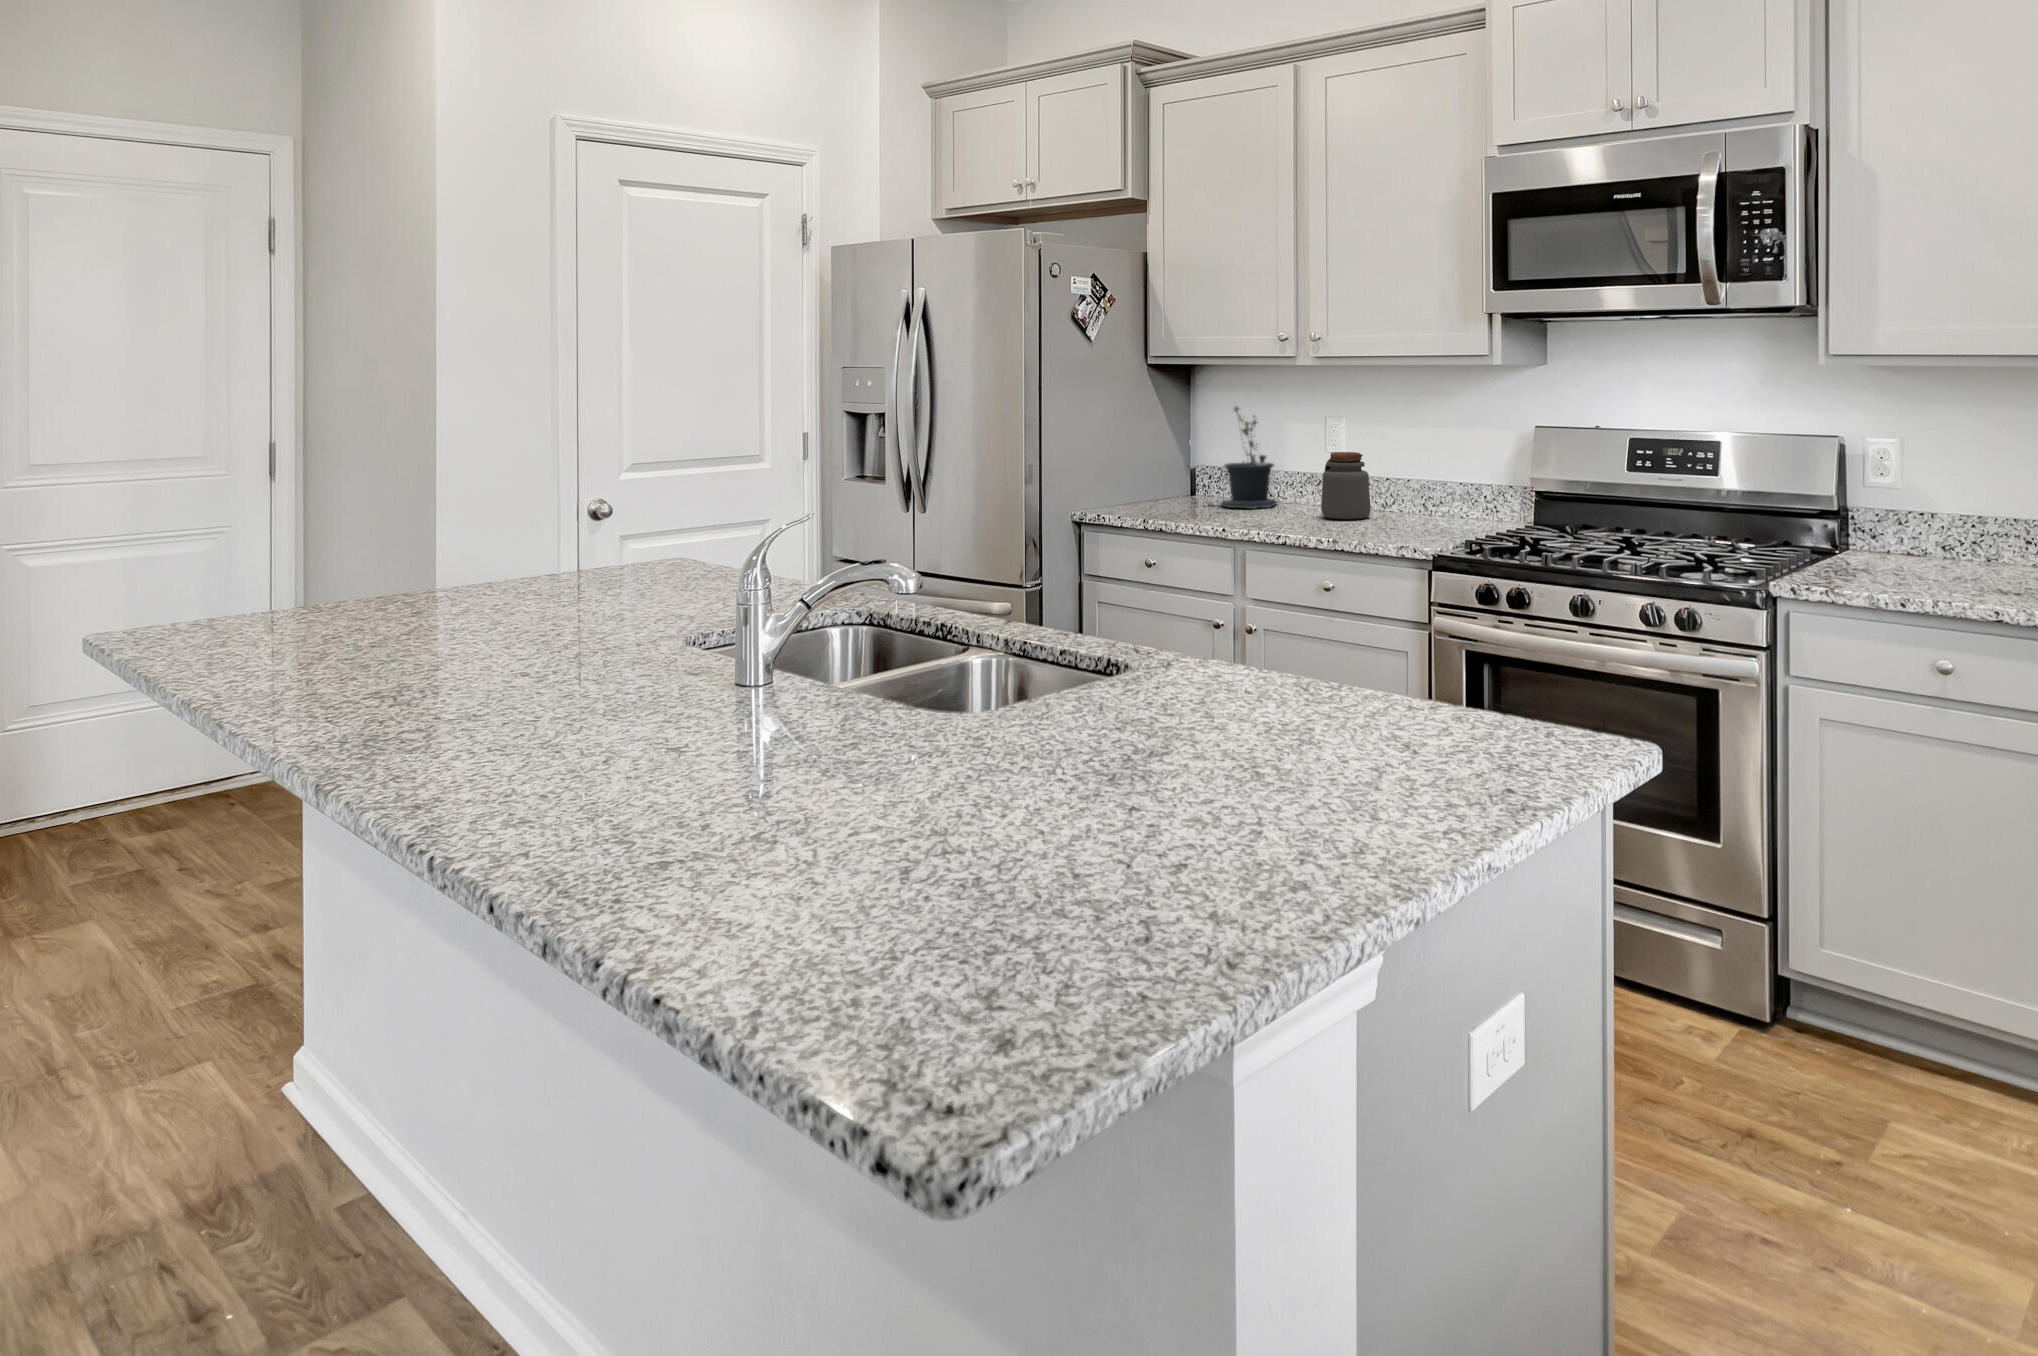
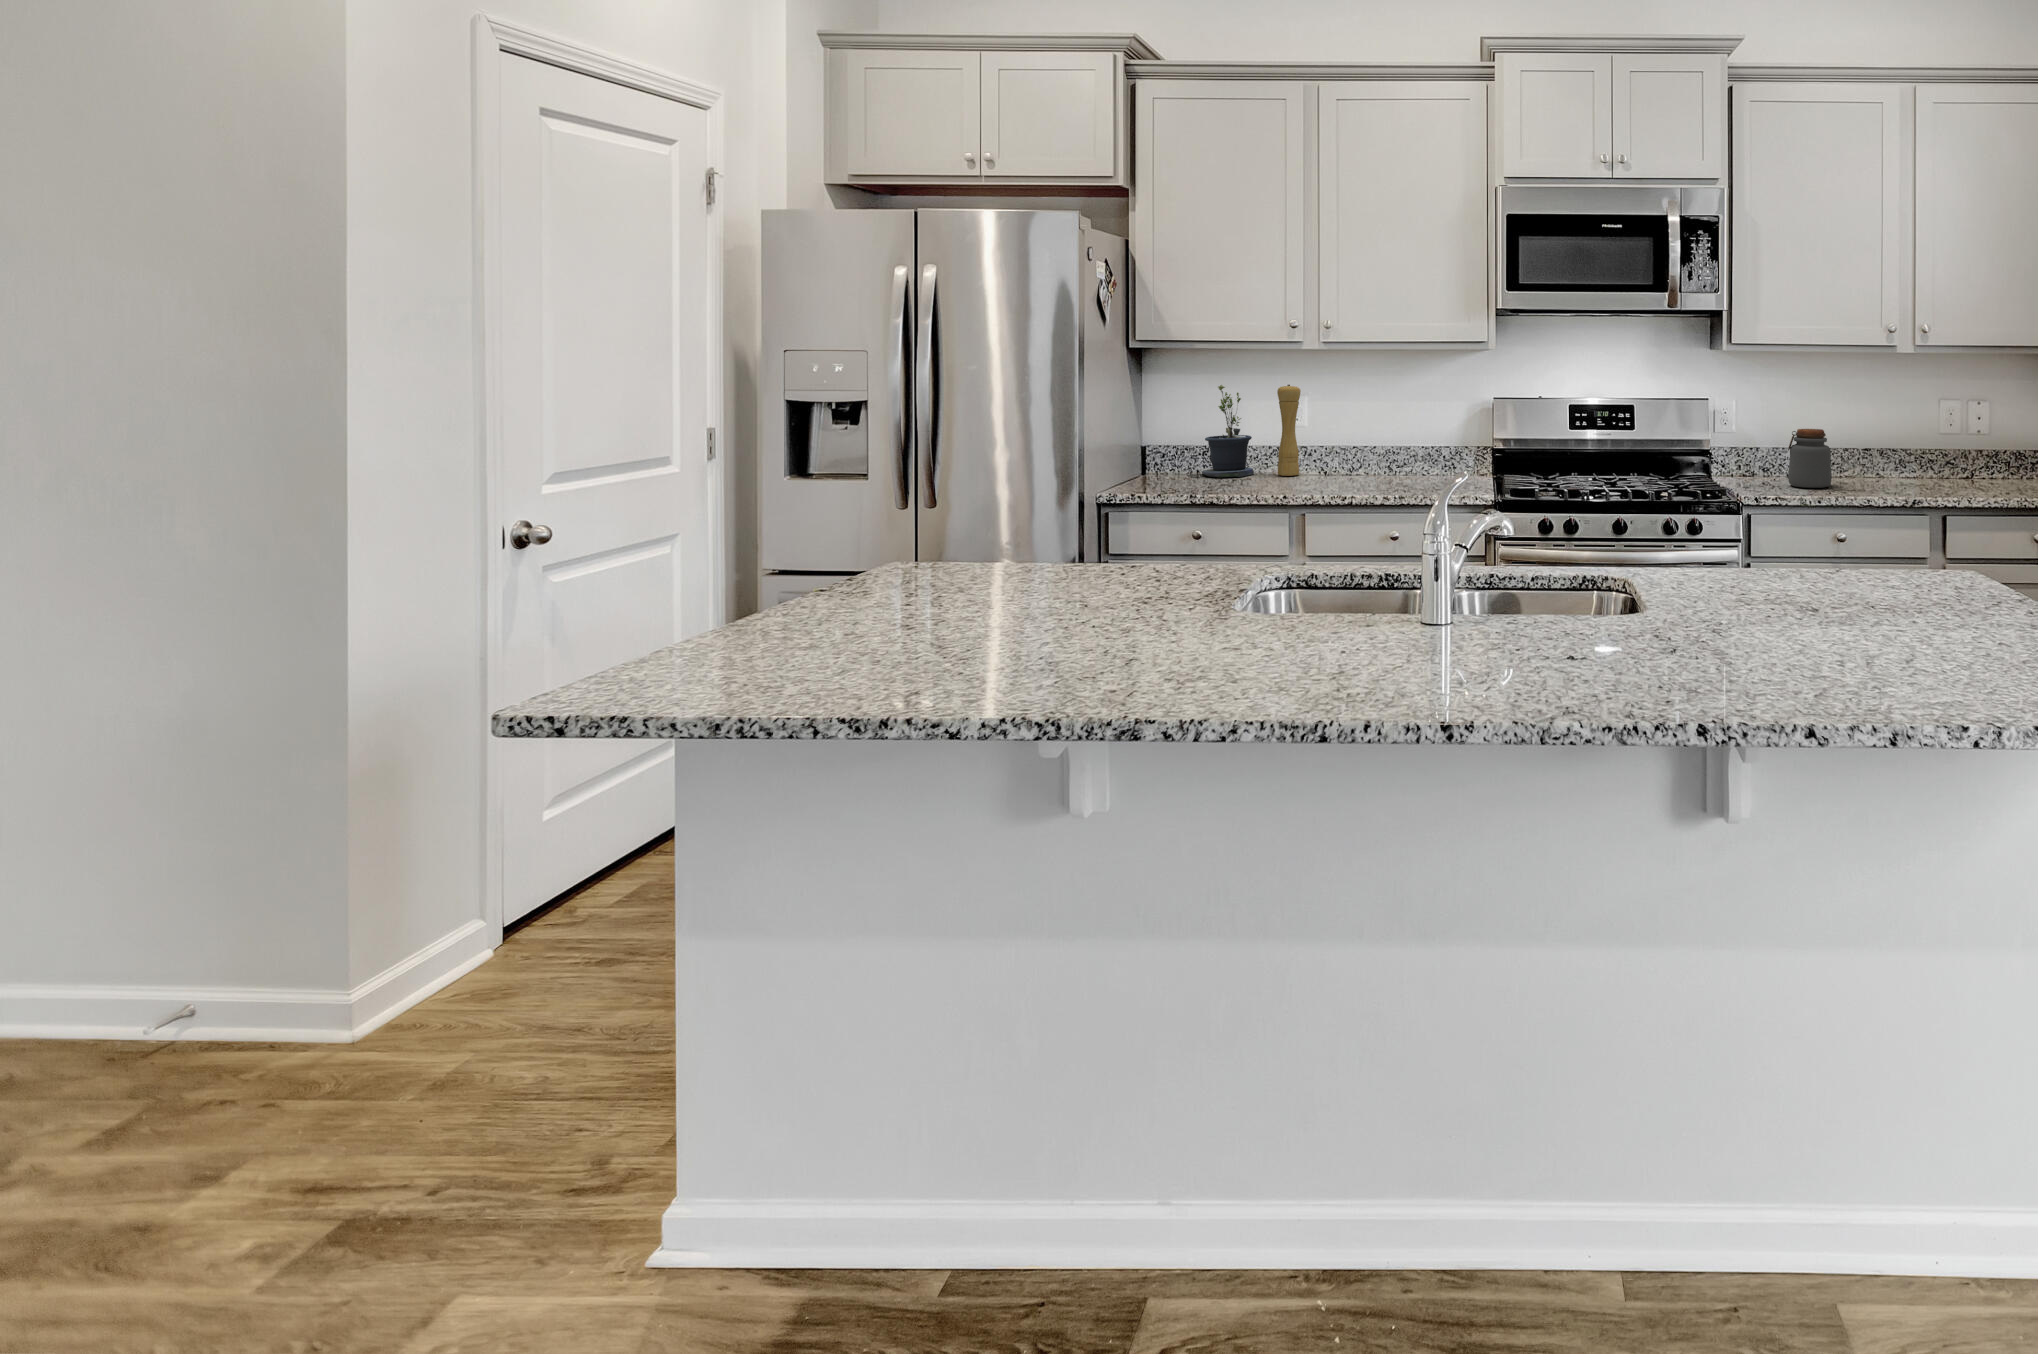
pepper mill: none [1288,407,1315,511] -> present [1277,385,1301,476]
jar: present [1321,452,1371,519] -> present [1788,429,1831,488]

